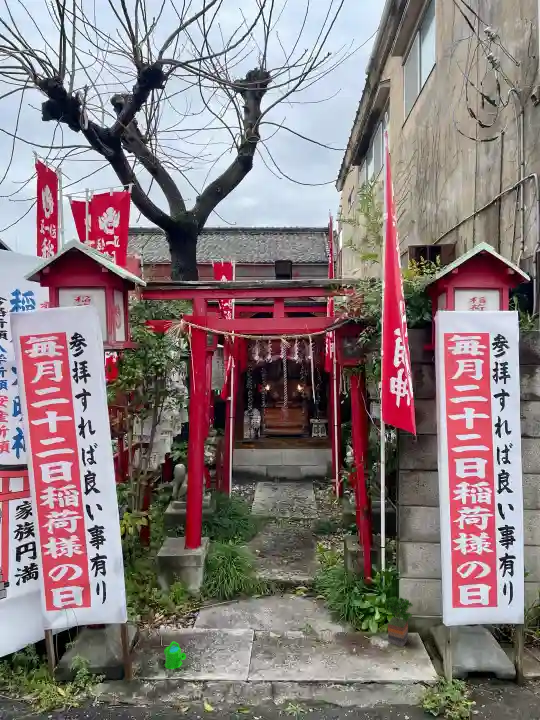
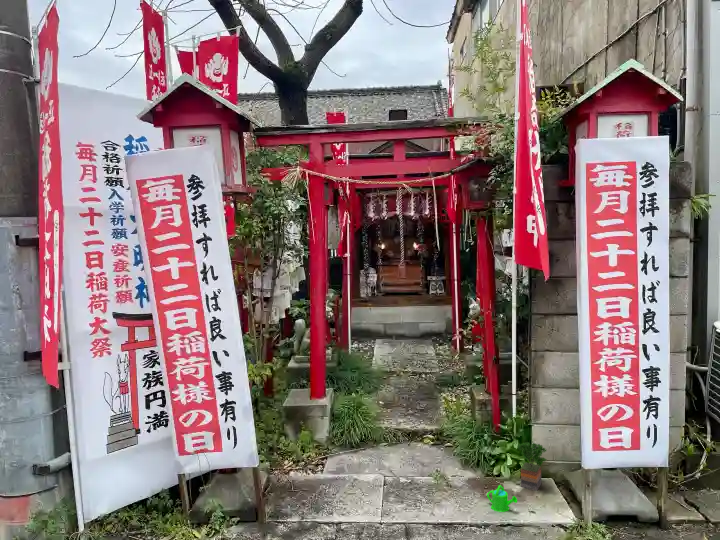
watering can: present [164,641,186,669] -> present [487,485,517,512]

